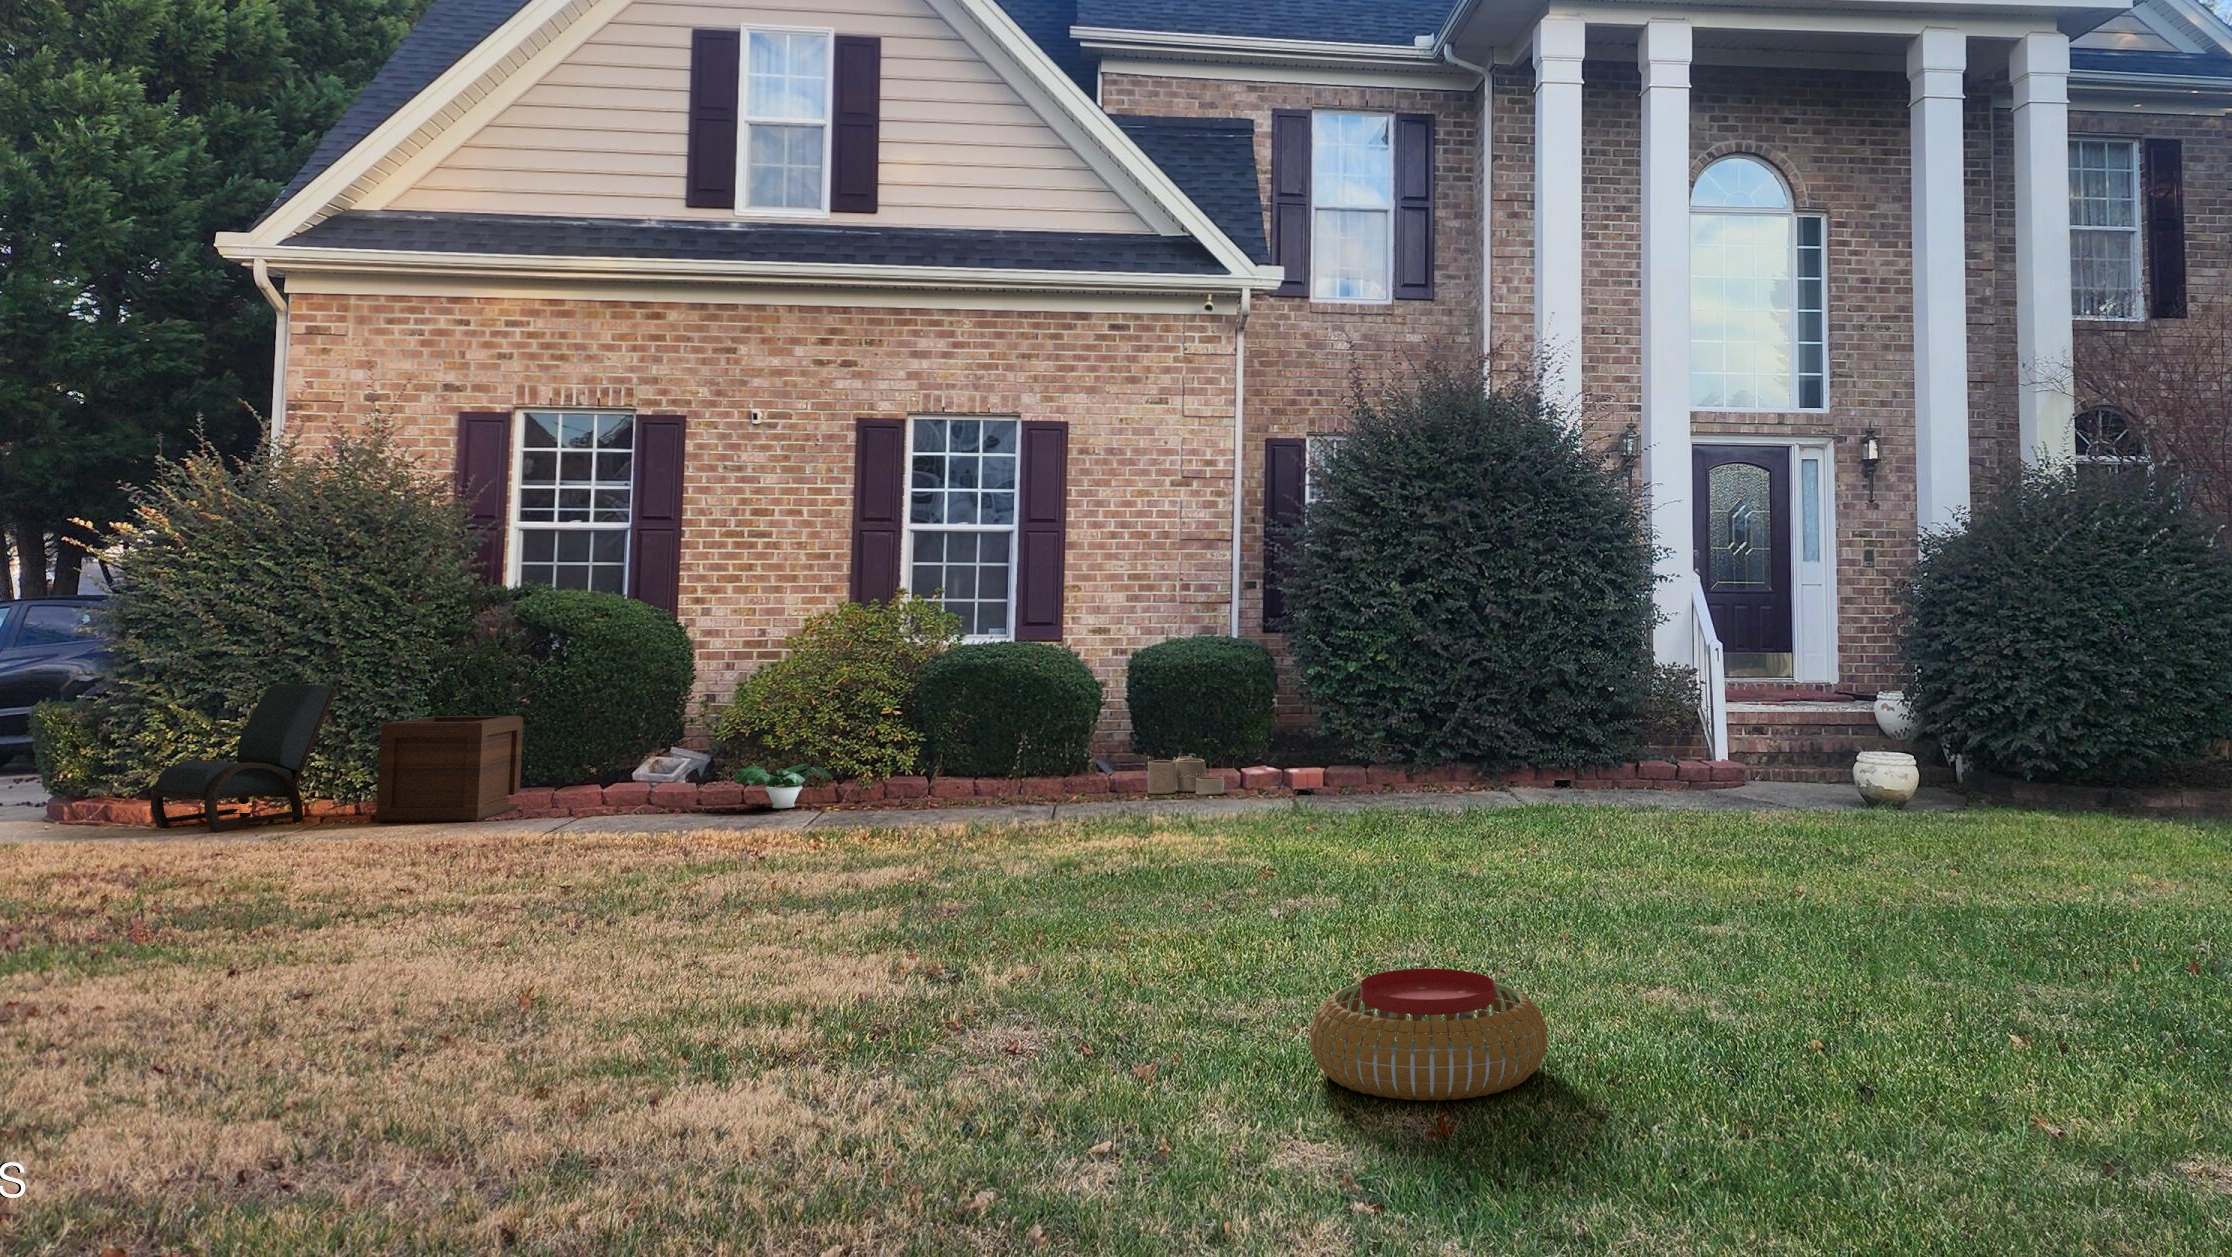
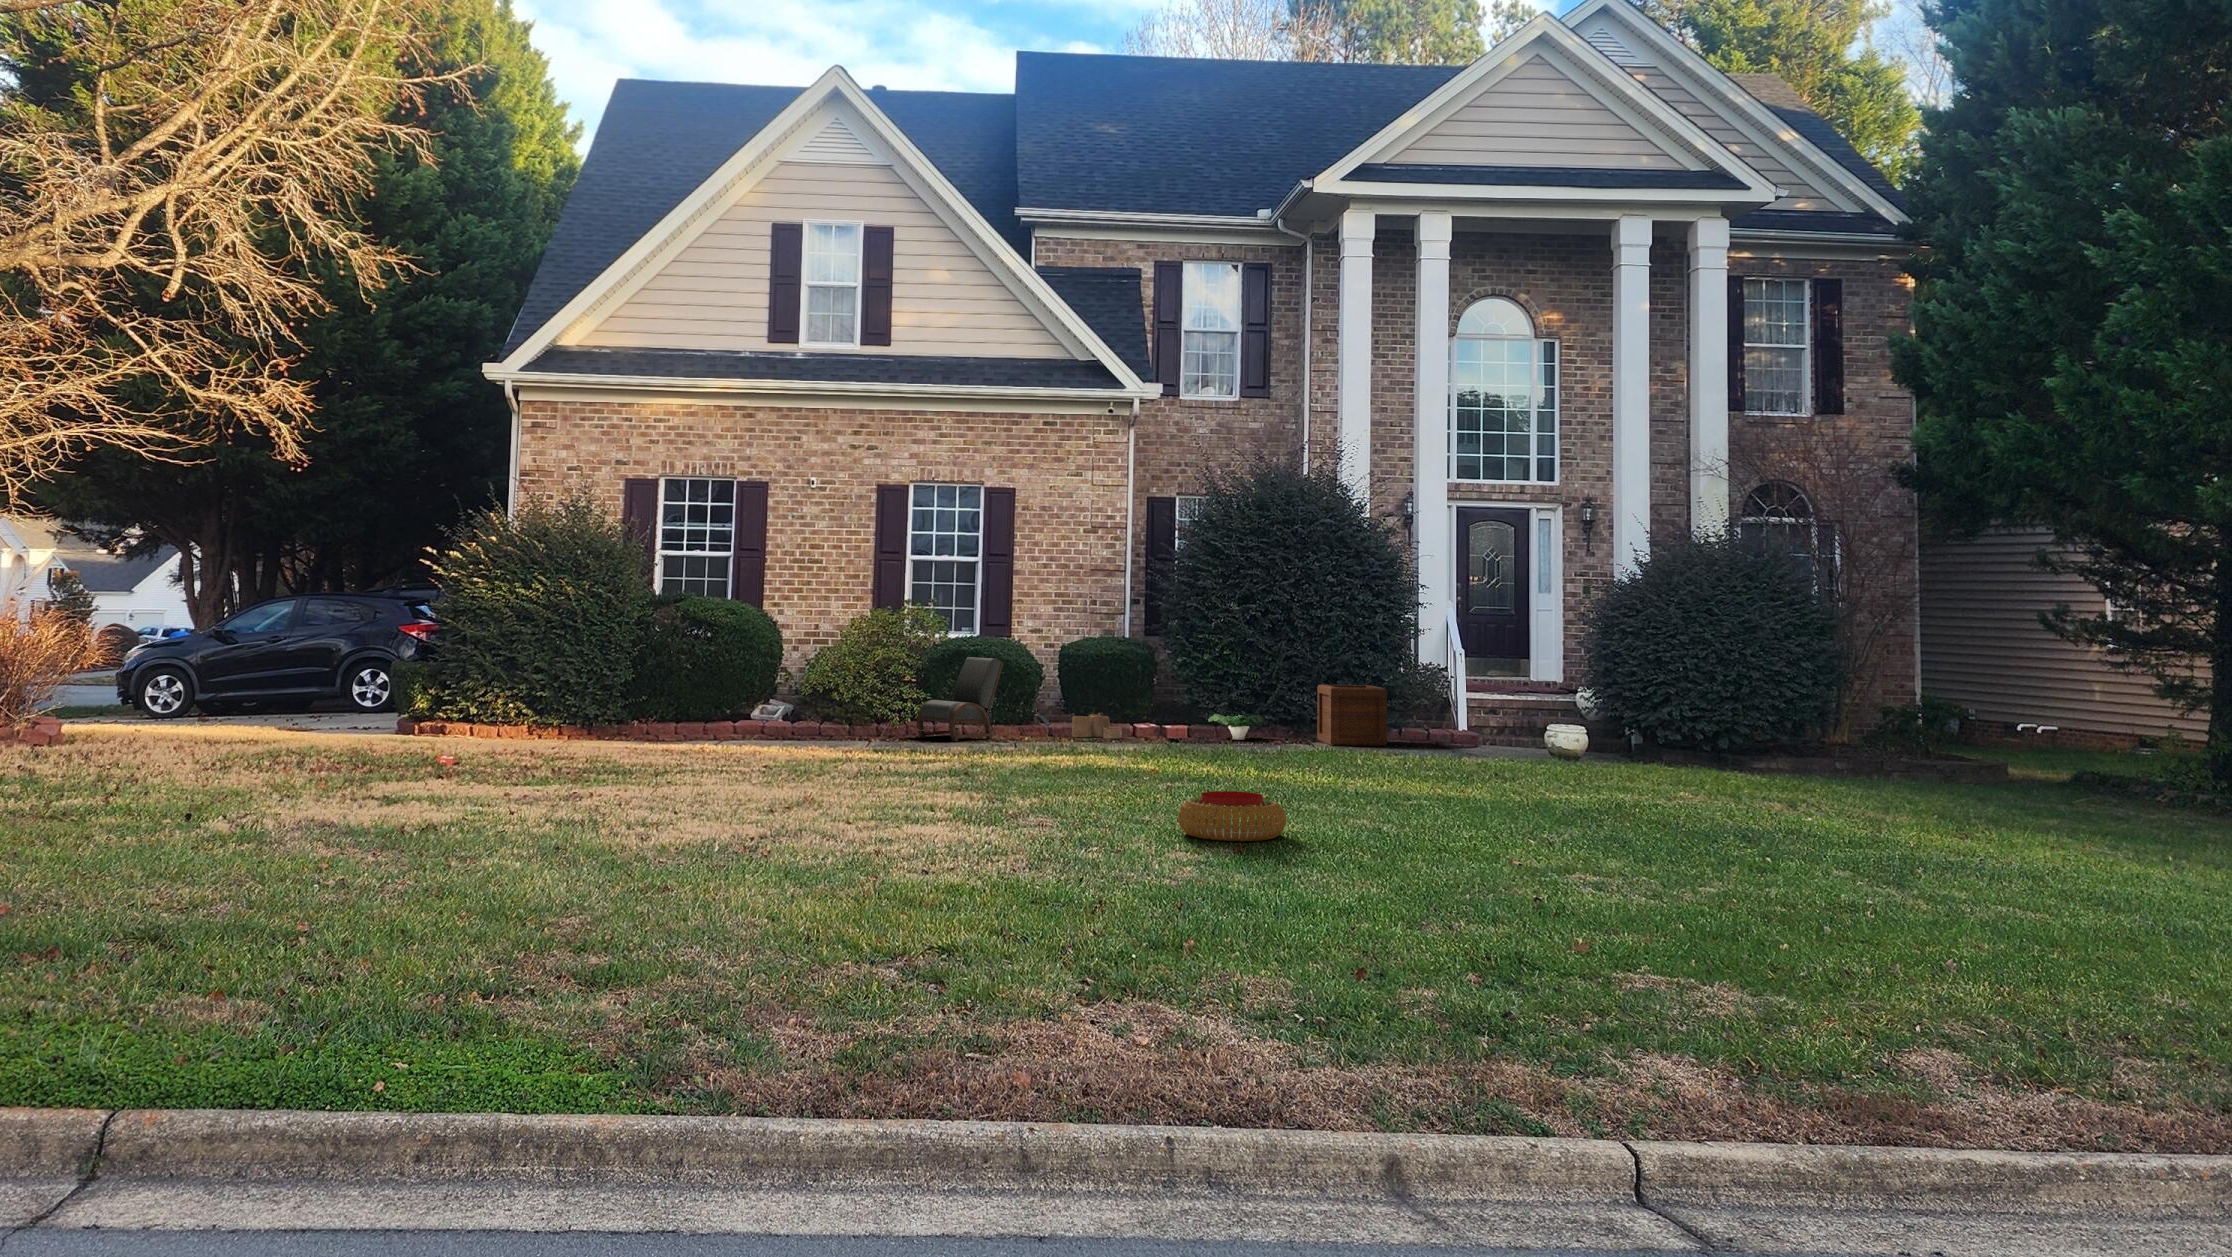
lounge chair: present [151,684,337,832] -> present [917,657,1004,741]
wooden crate: present [376,716,523,822] -> present [1317,685,1387,746]
potted plant: present [734,764,831,808] -> present [1208,714,1265,740]

